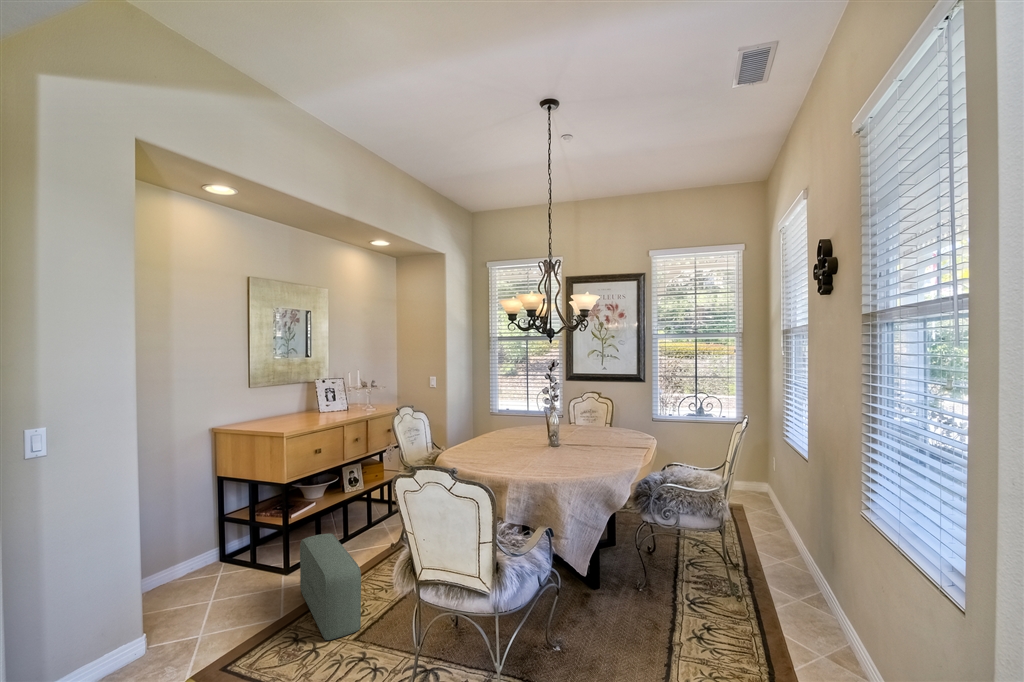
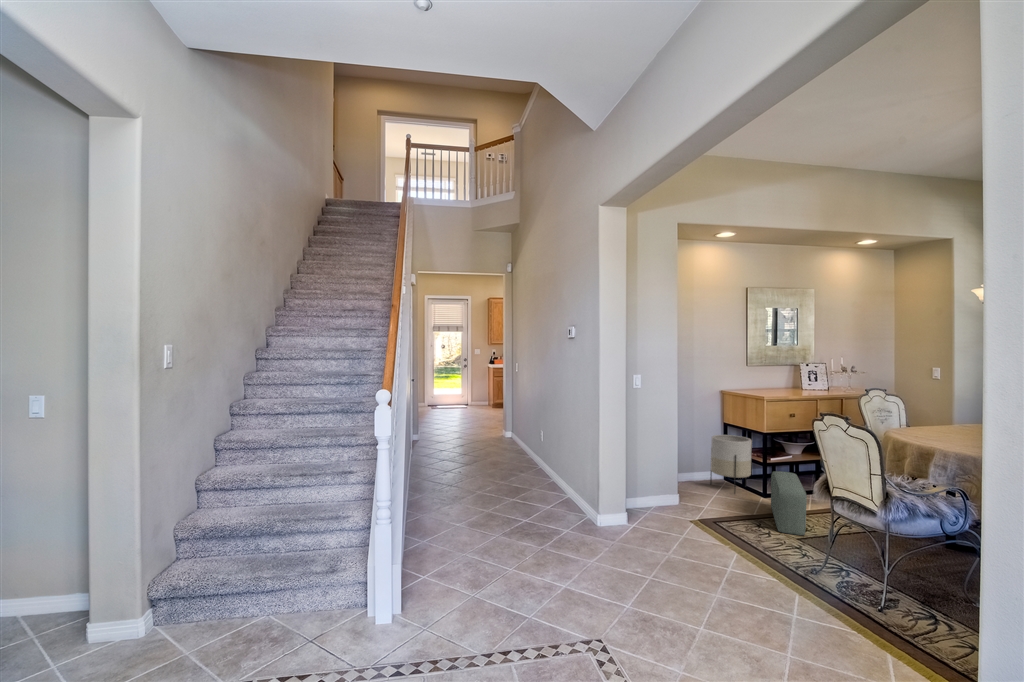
planter: none [199,492,264,586] -> present [710,435,752,493]

